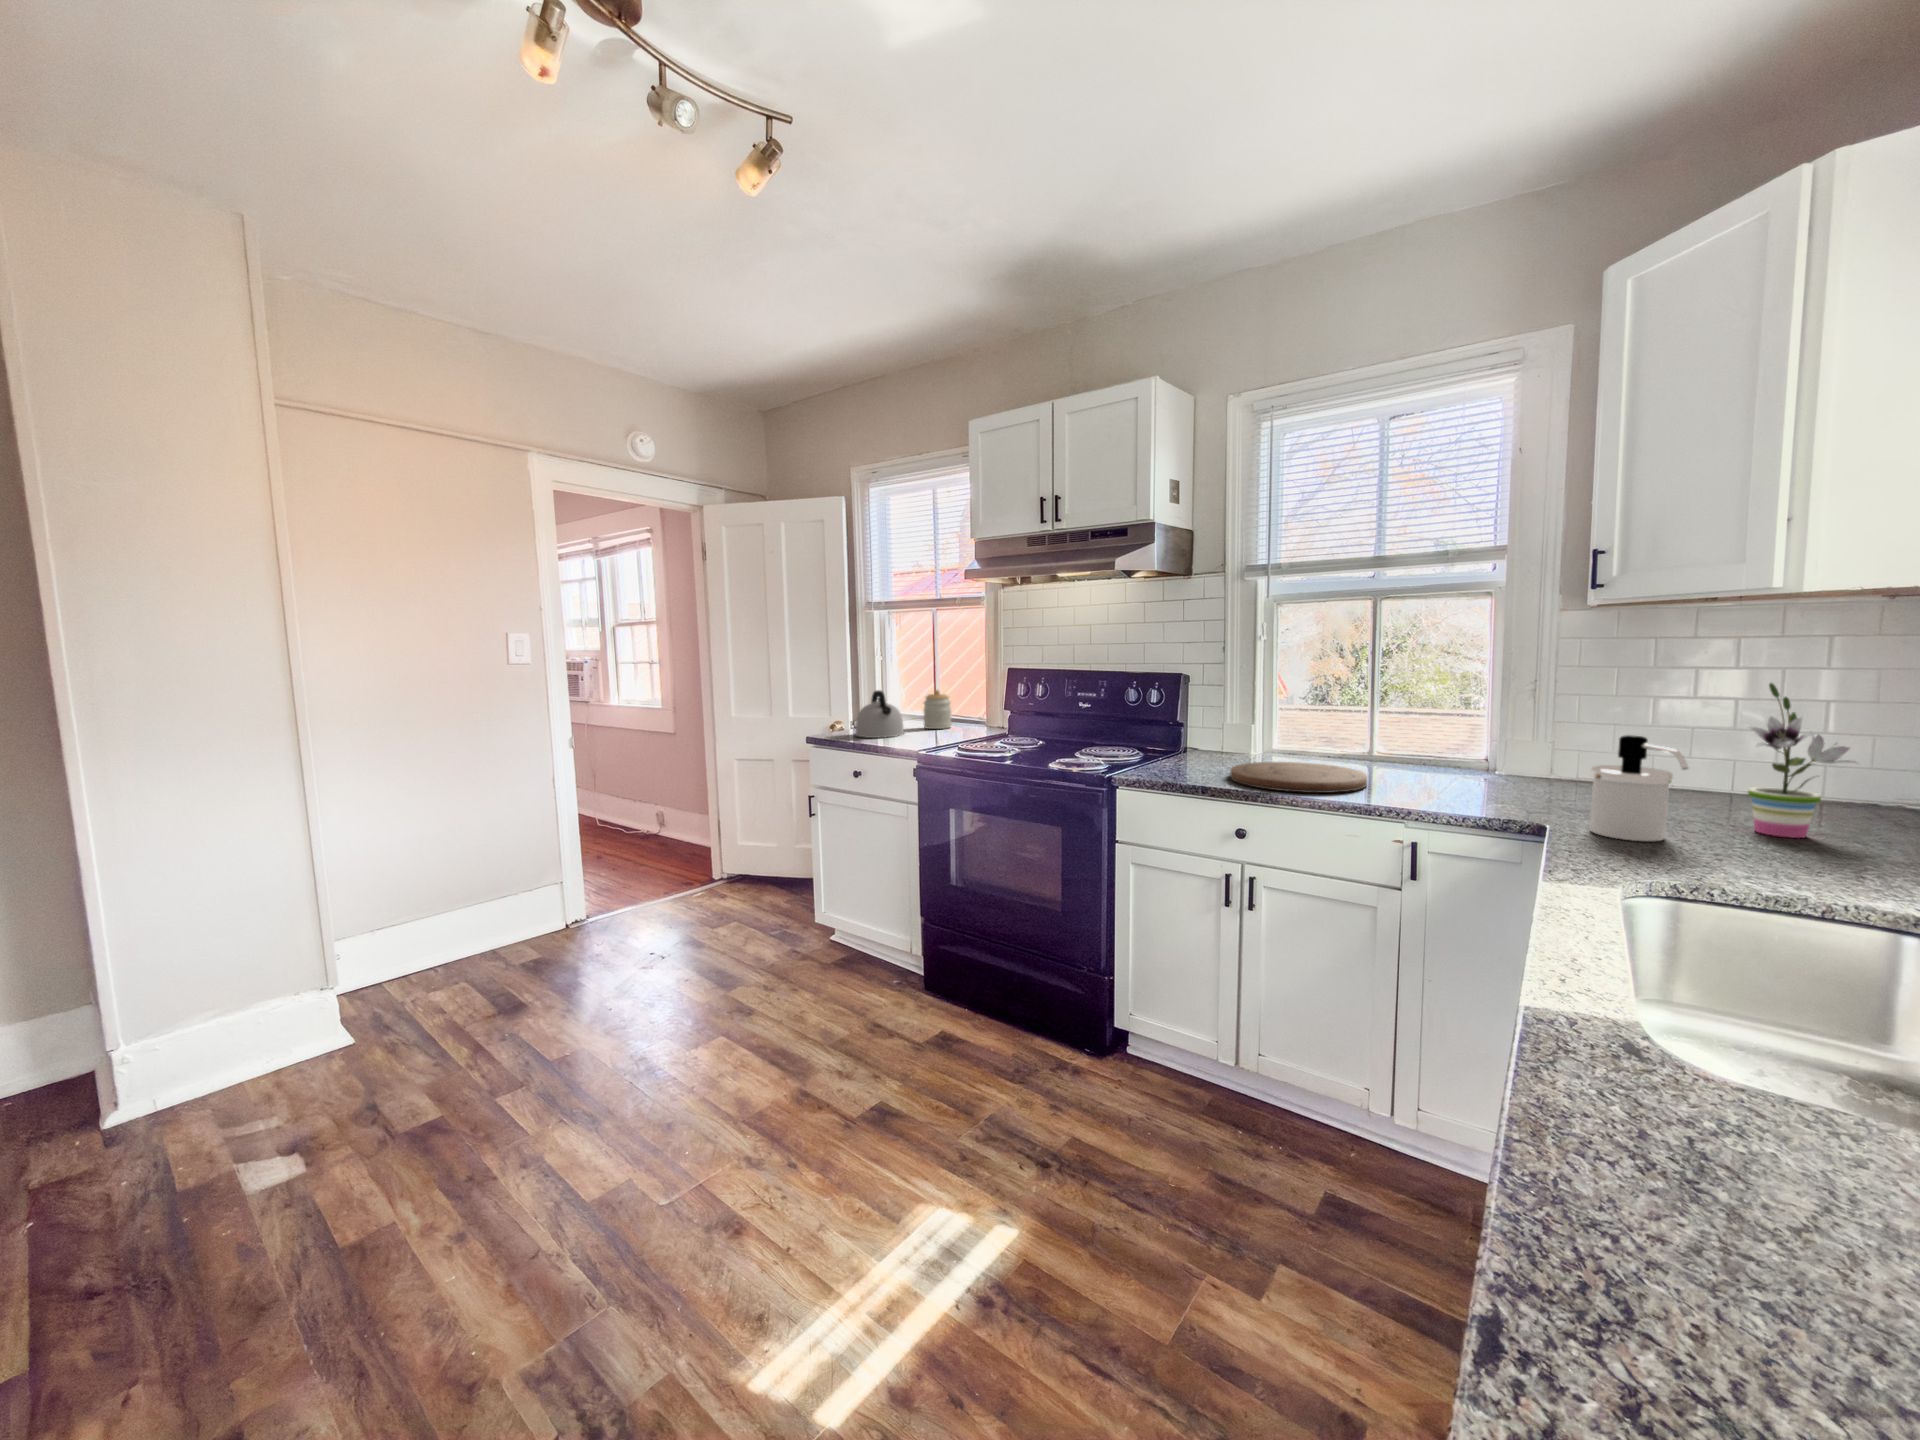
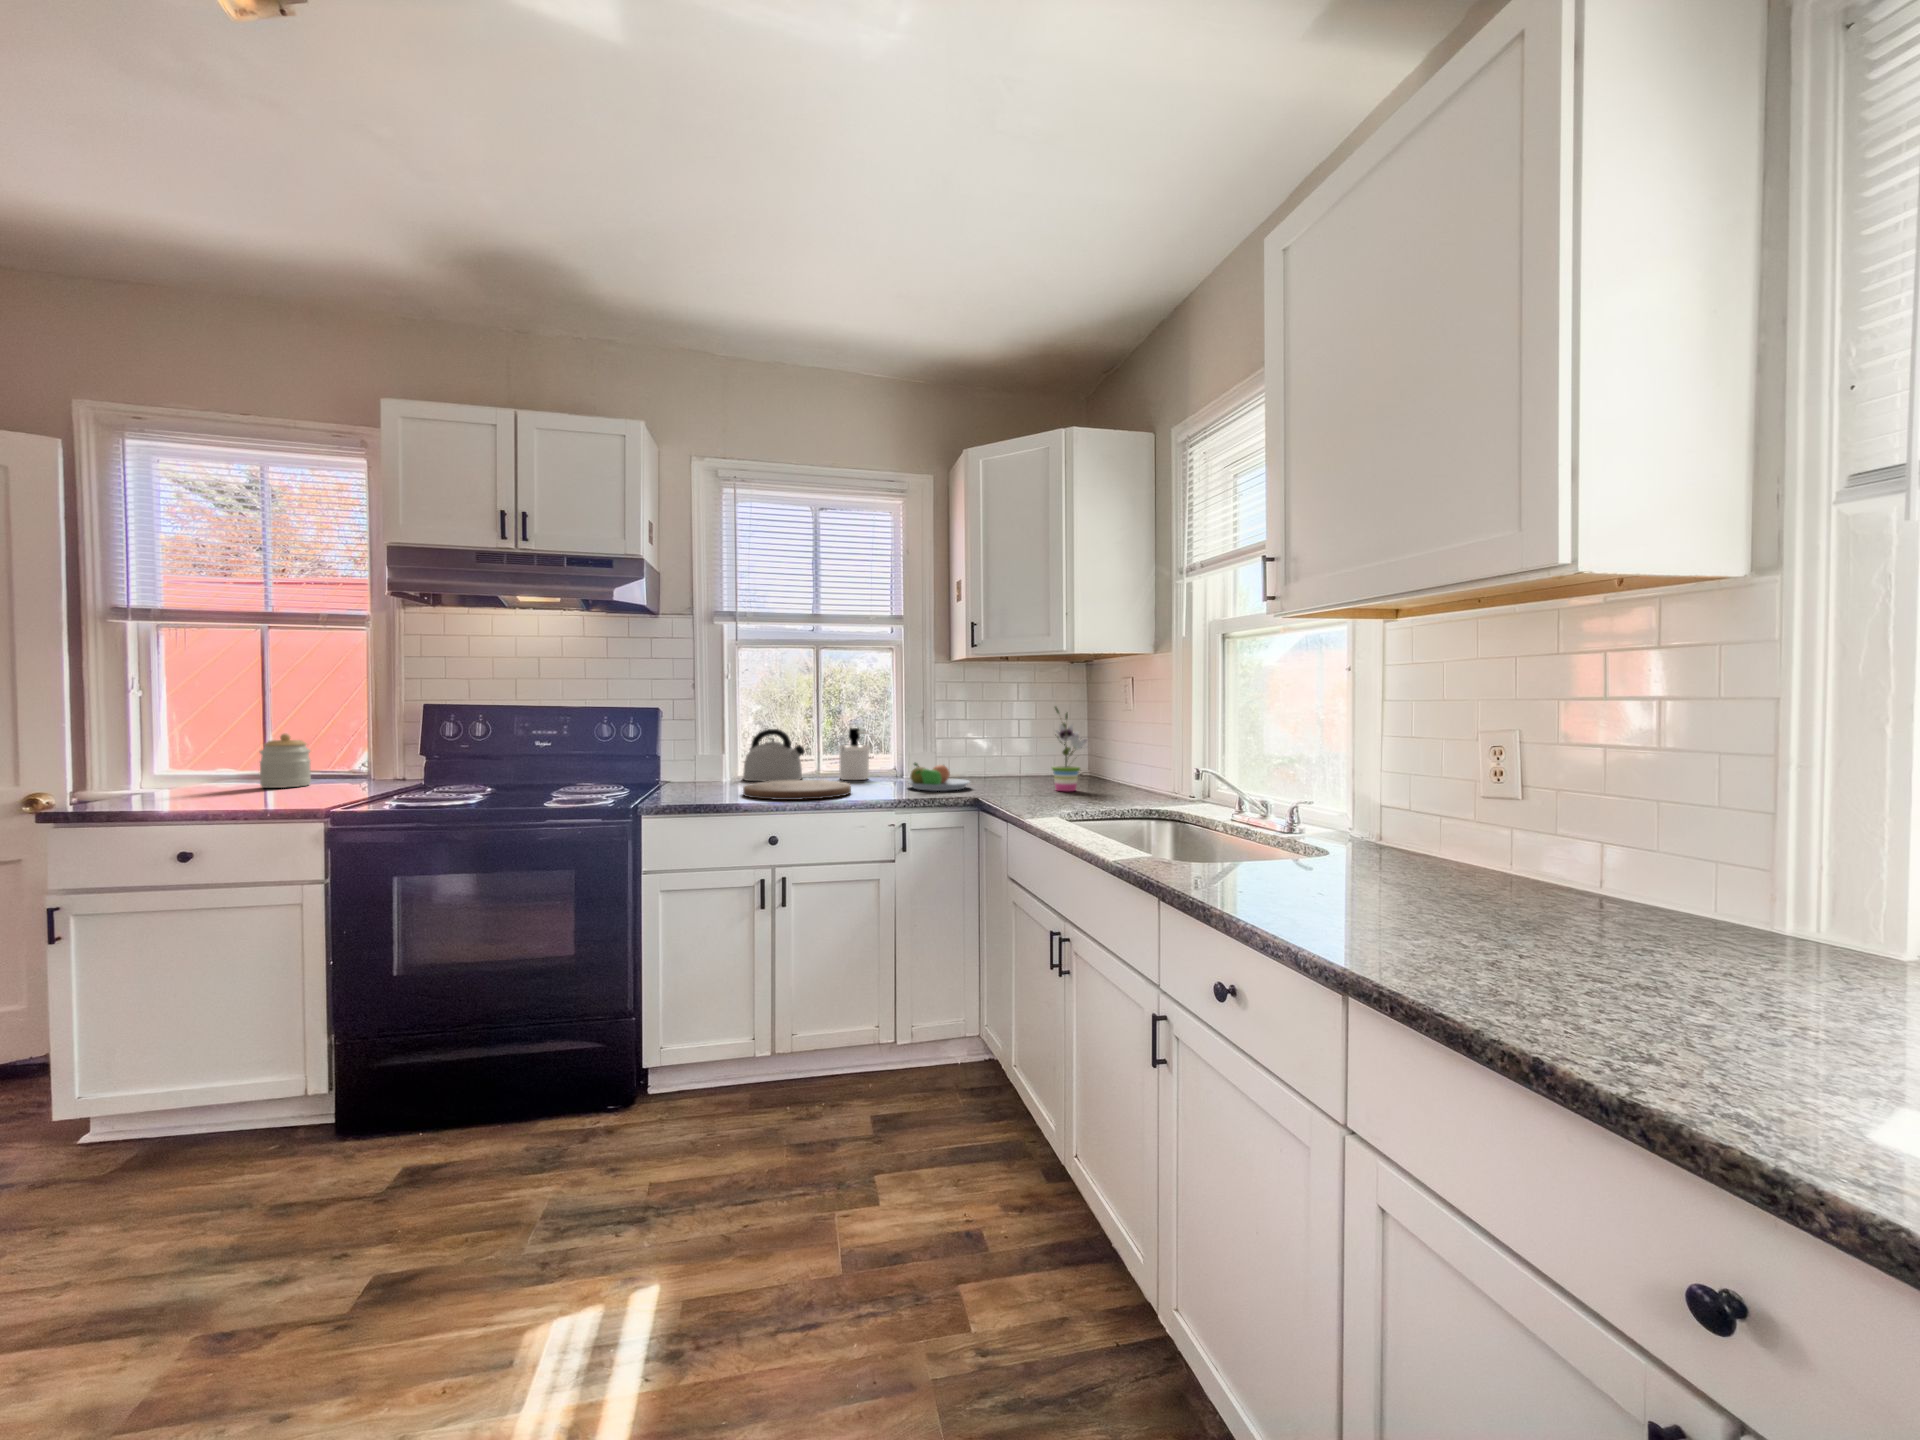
kettle: present [856,690,904,738] -> present [743,729,805,781]
soap dispenser: present [1590,735,1688,841] -> present [838,728,875,780]
fruit bowl: none [1462,757,1576,804] -> present [908,763,970,791]

